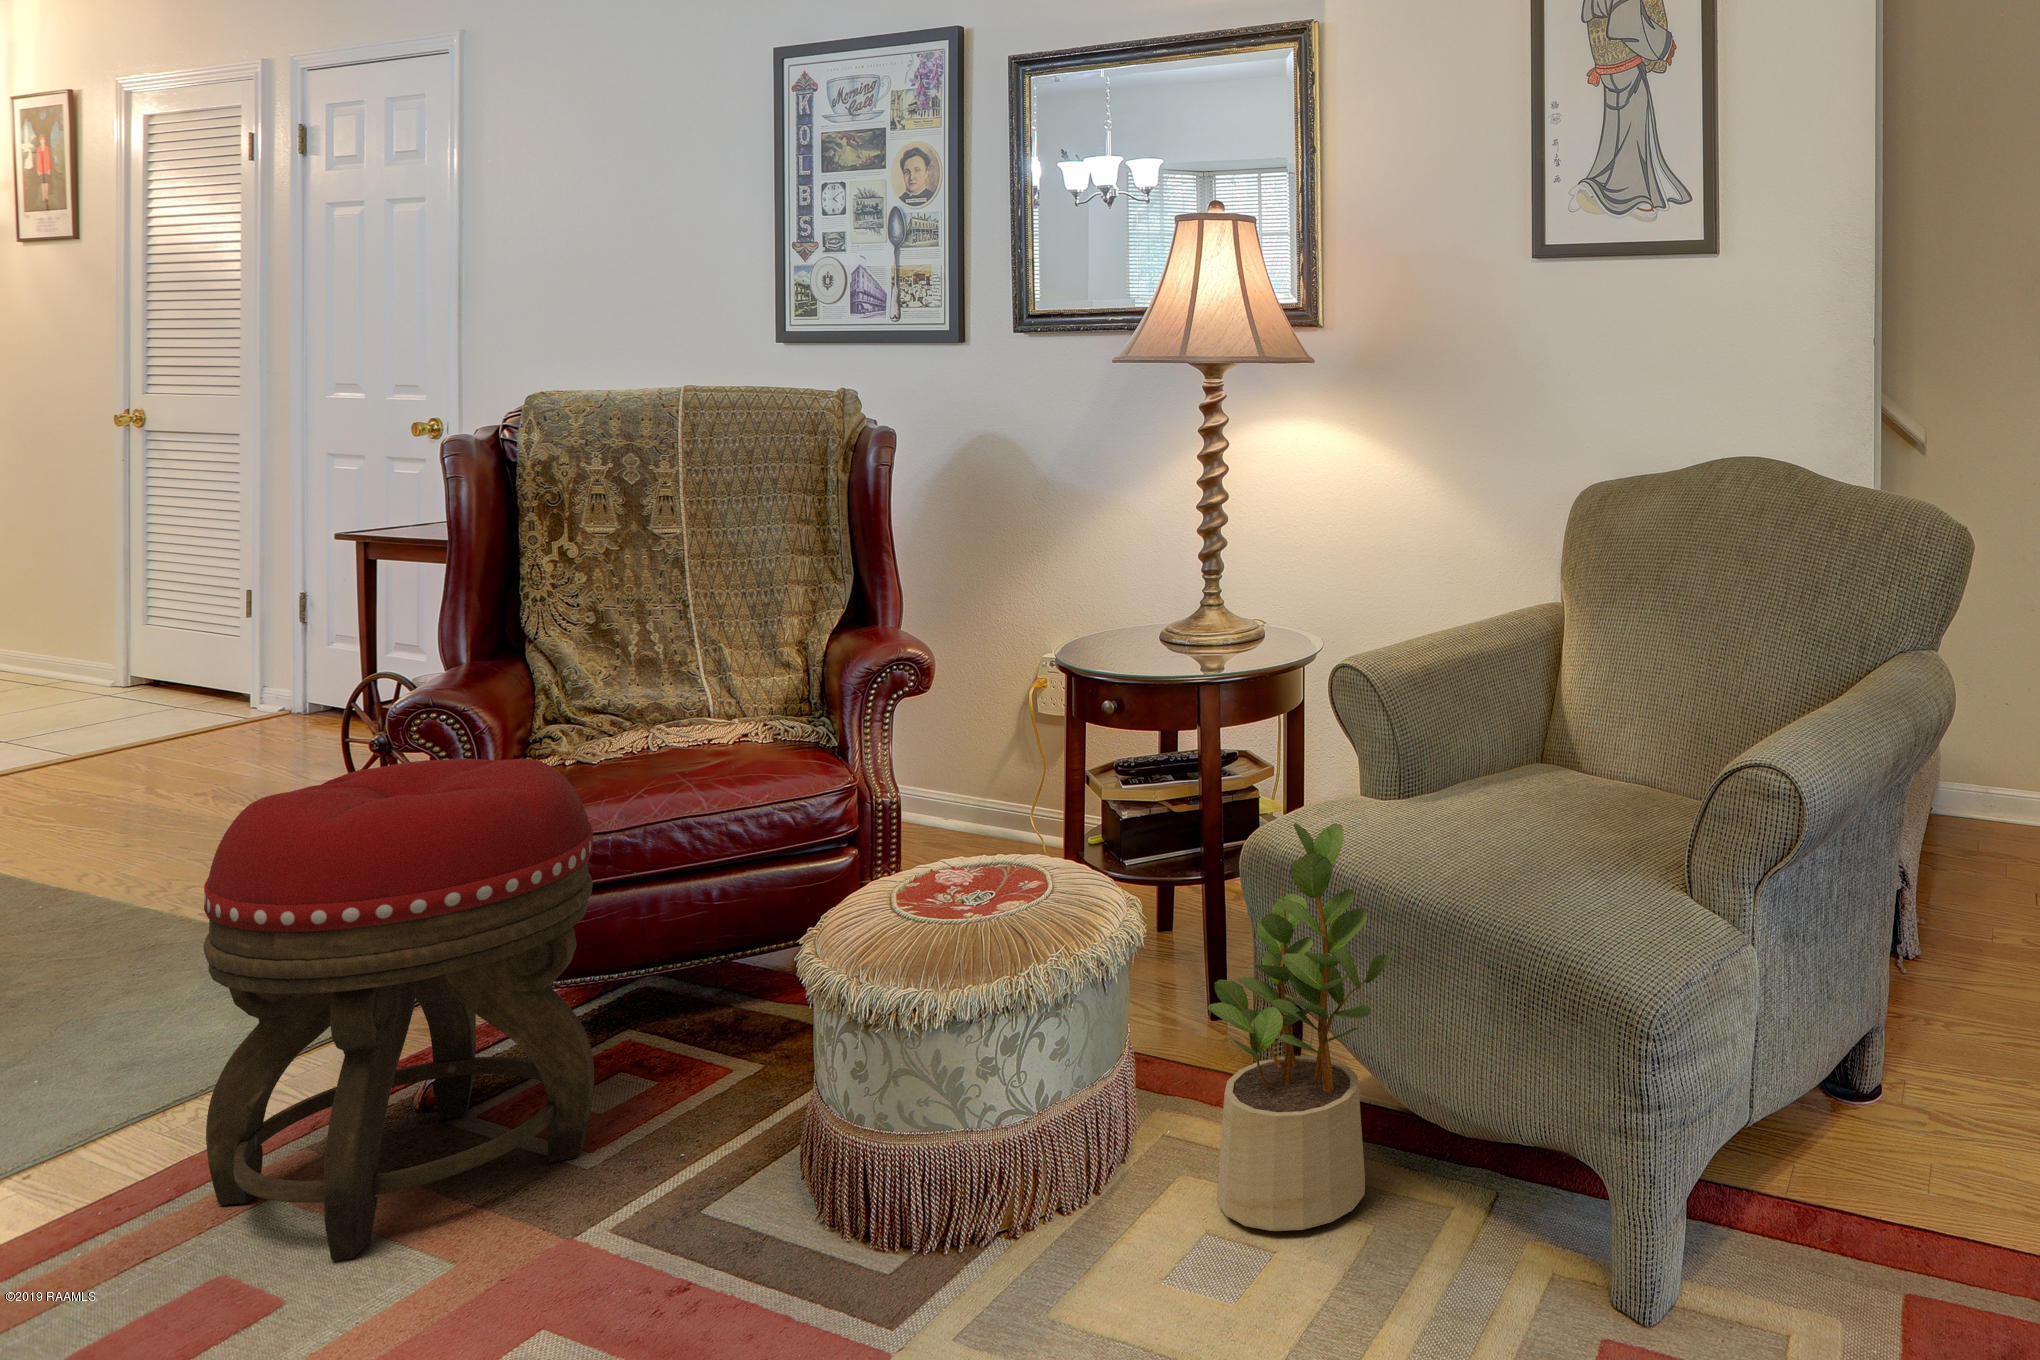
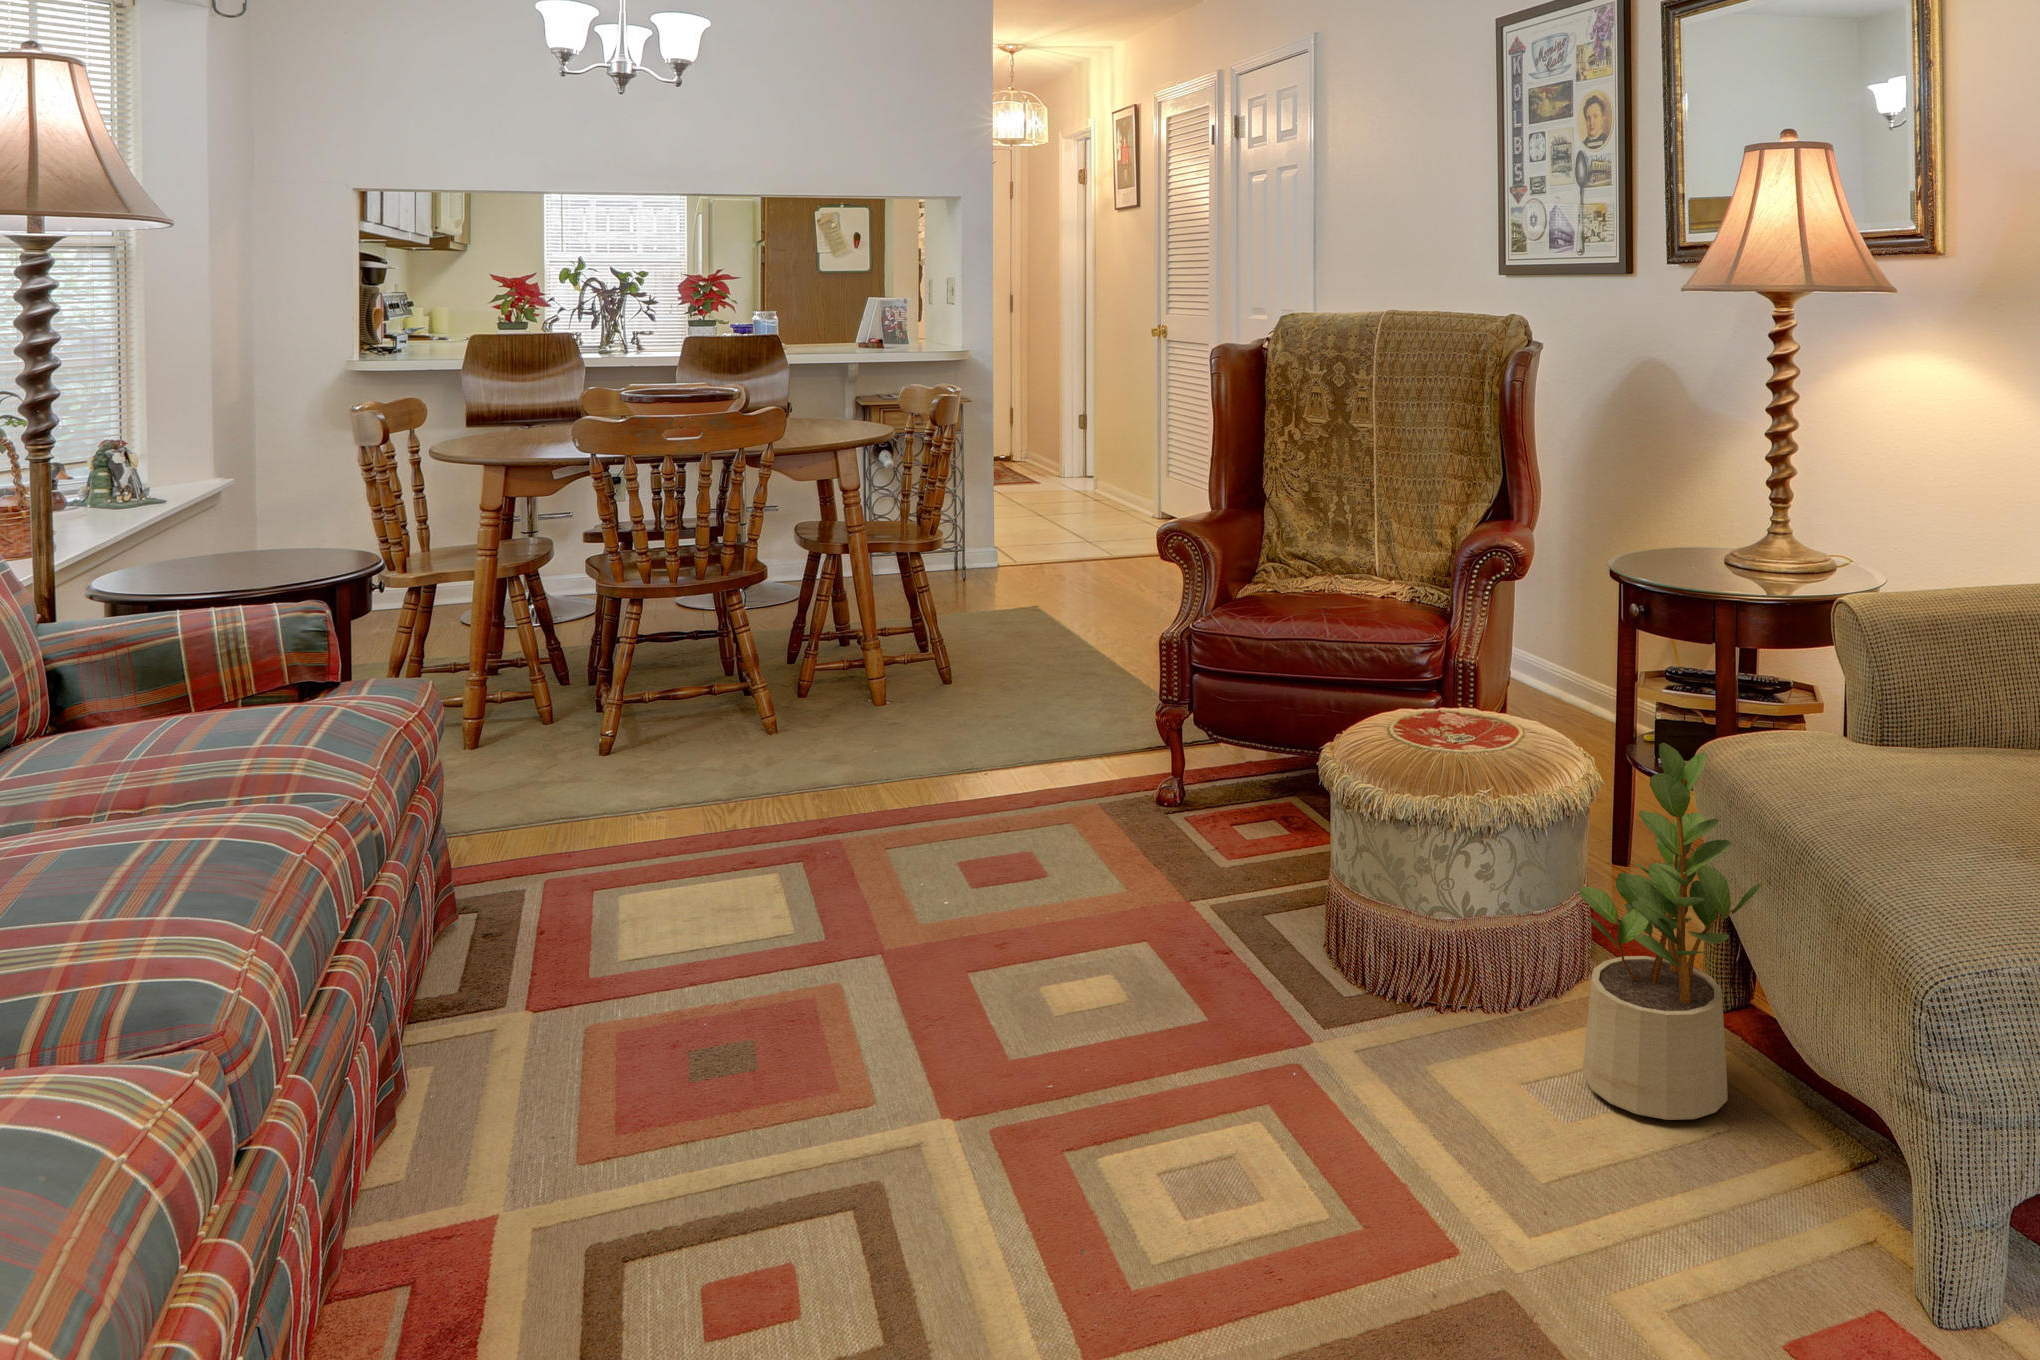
footstool: present [204,759,594,1260] -> none [1020,569,1233,877]

